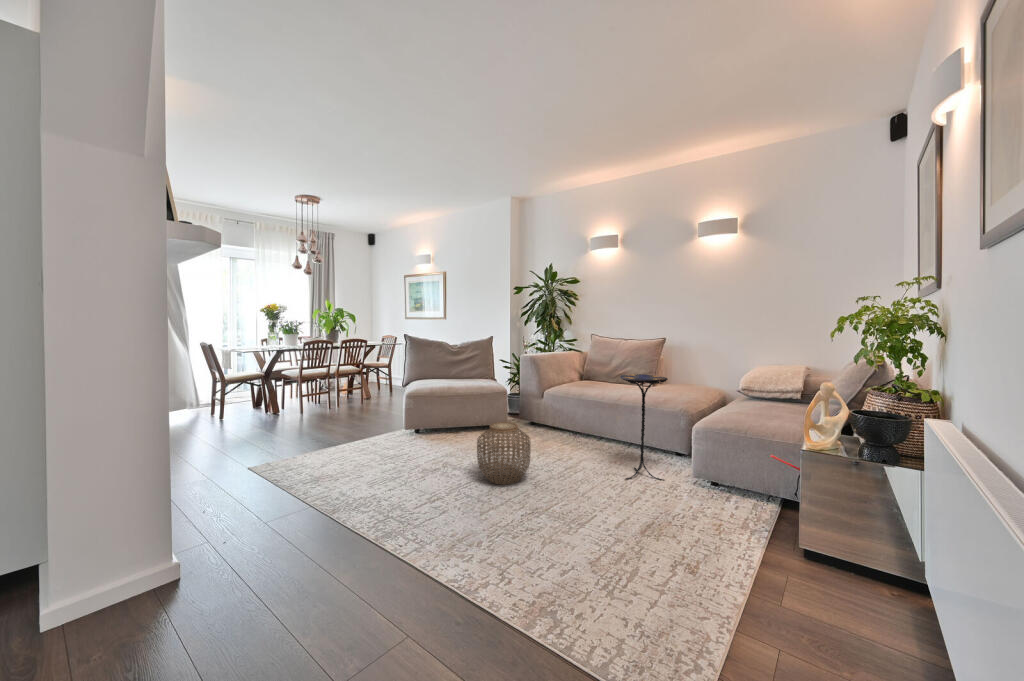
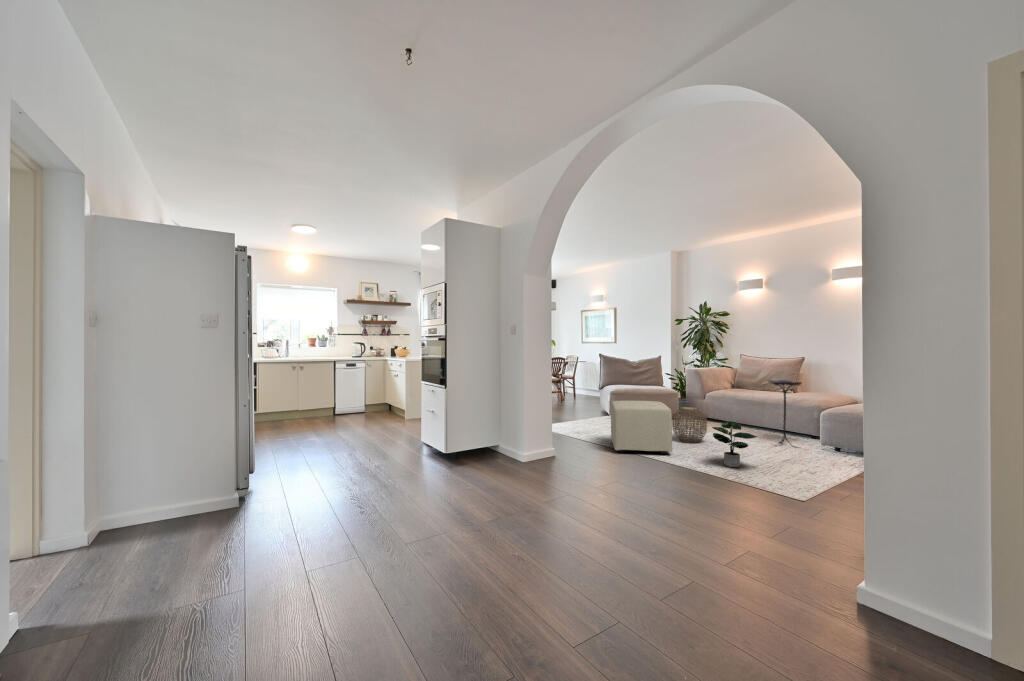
ottoman: none [341,420,455,533] -> present [611,401,672,454]
potted plant: none [519,462,599,559] -> present [712,421,757,467]

